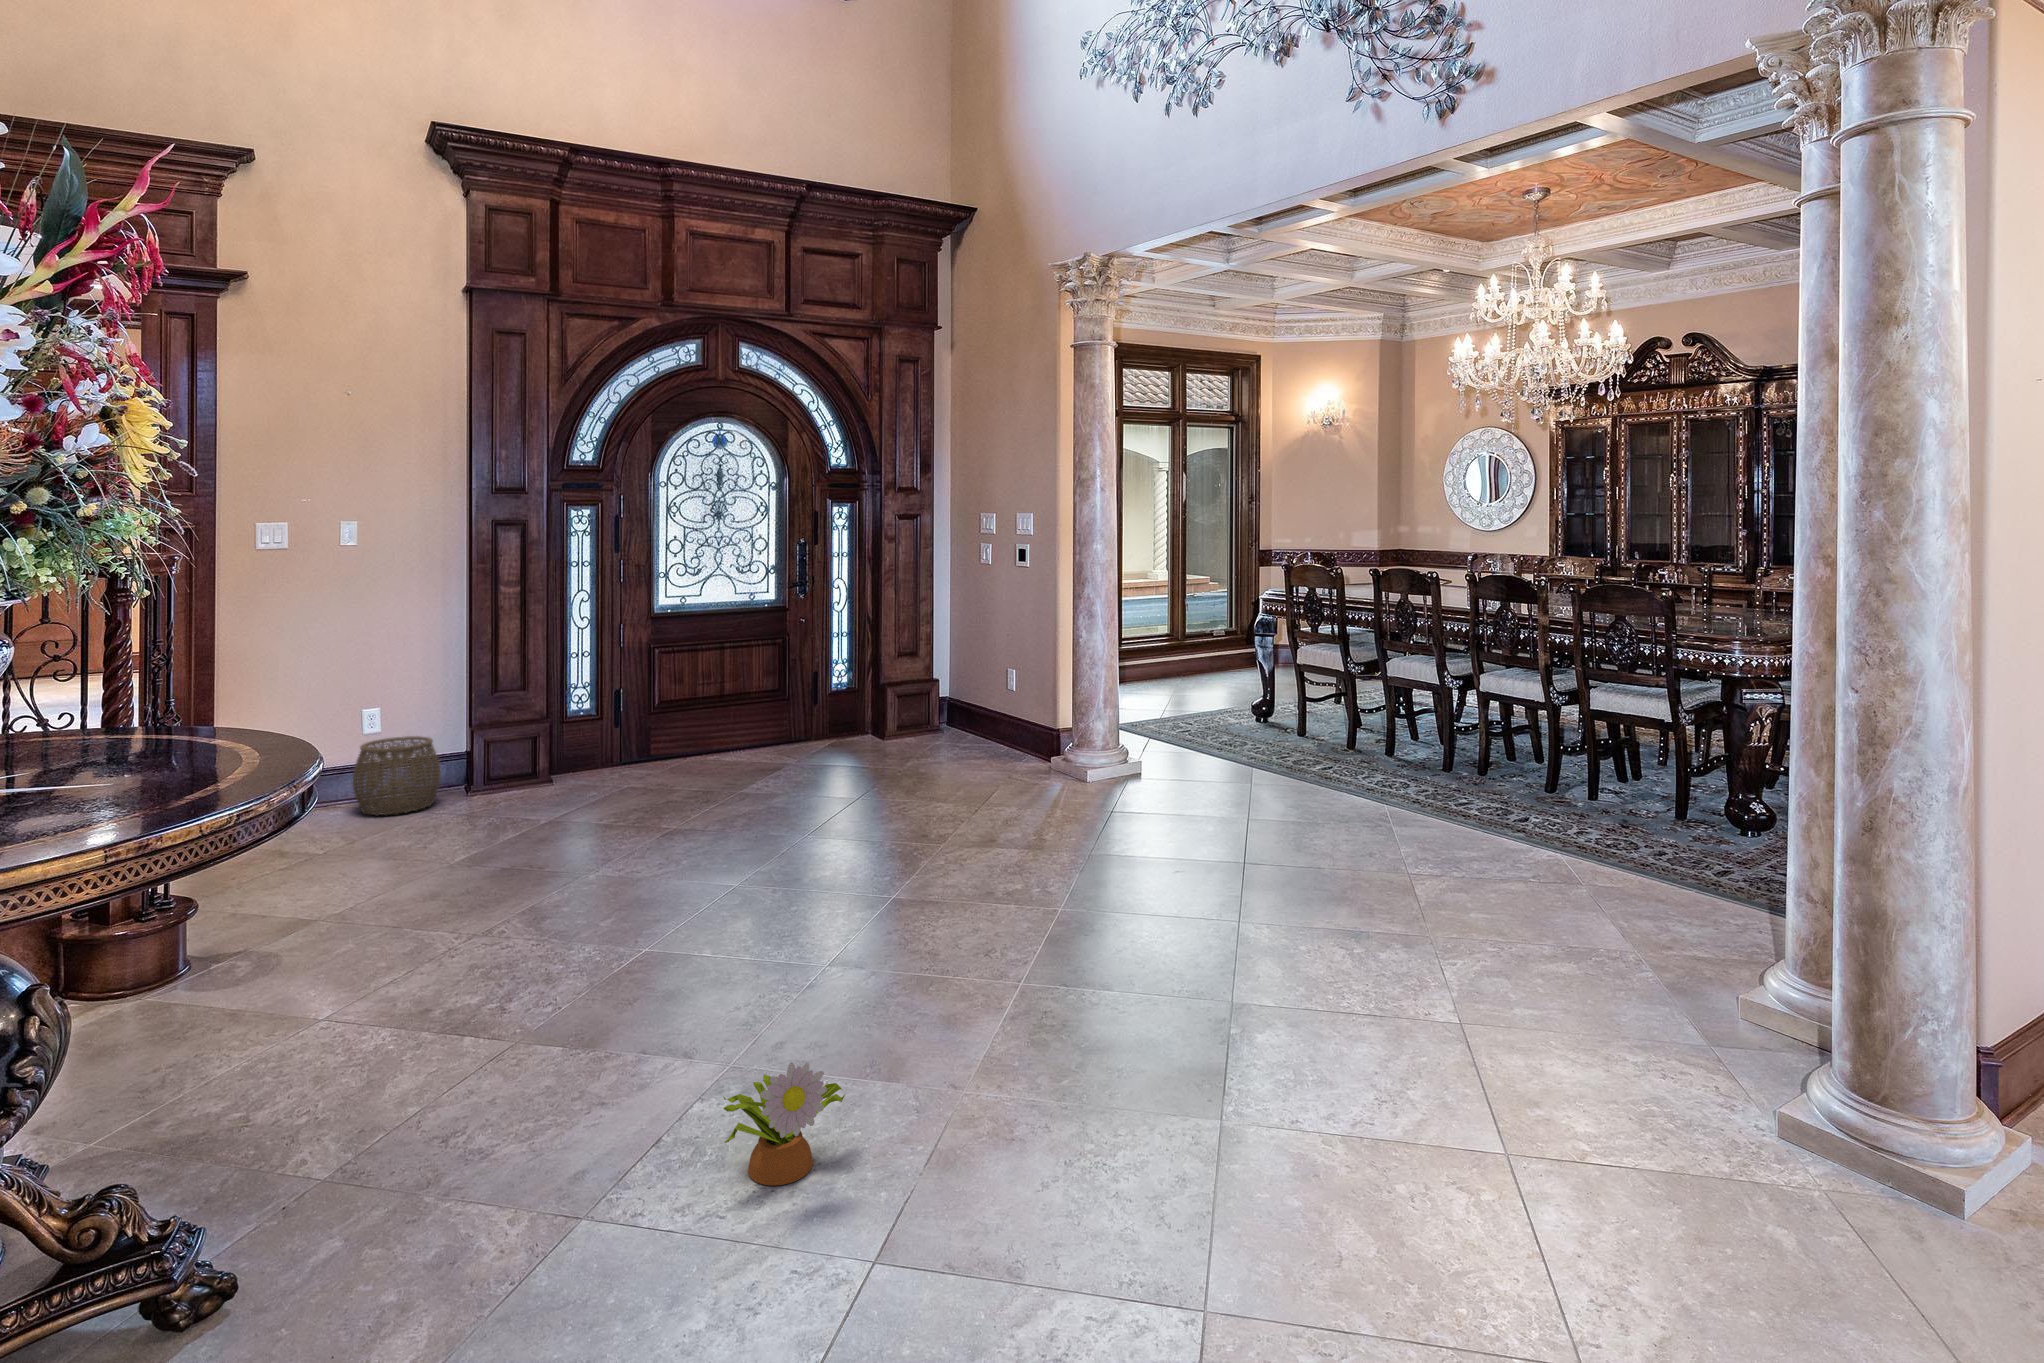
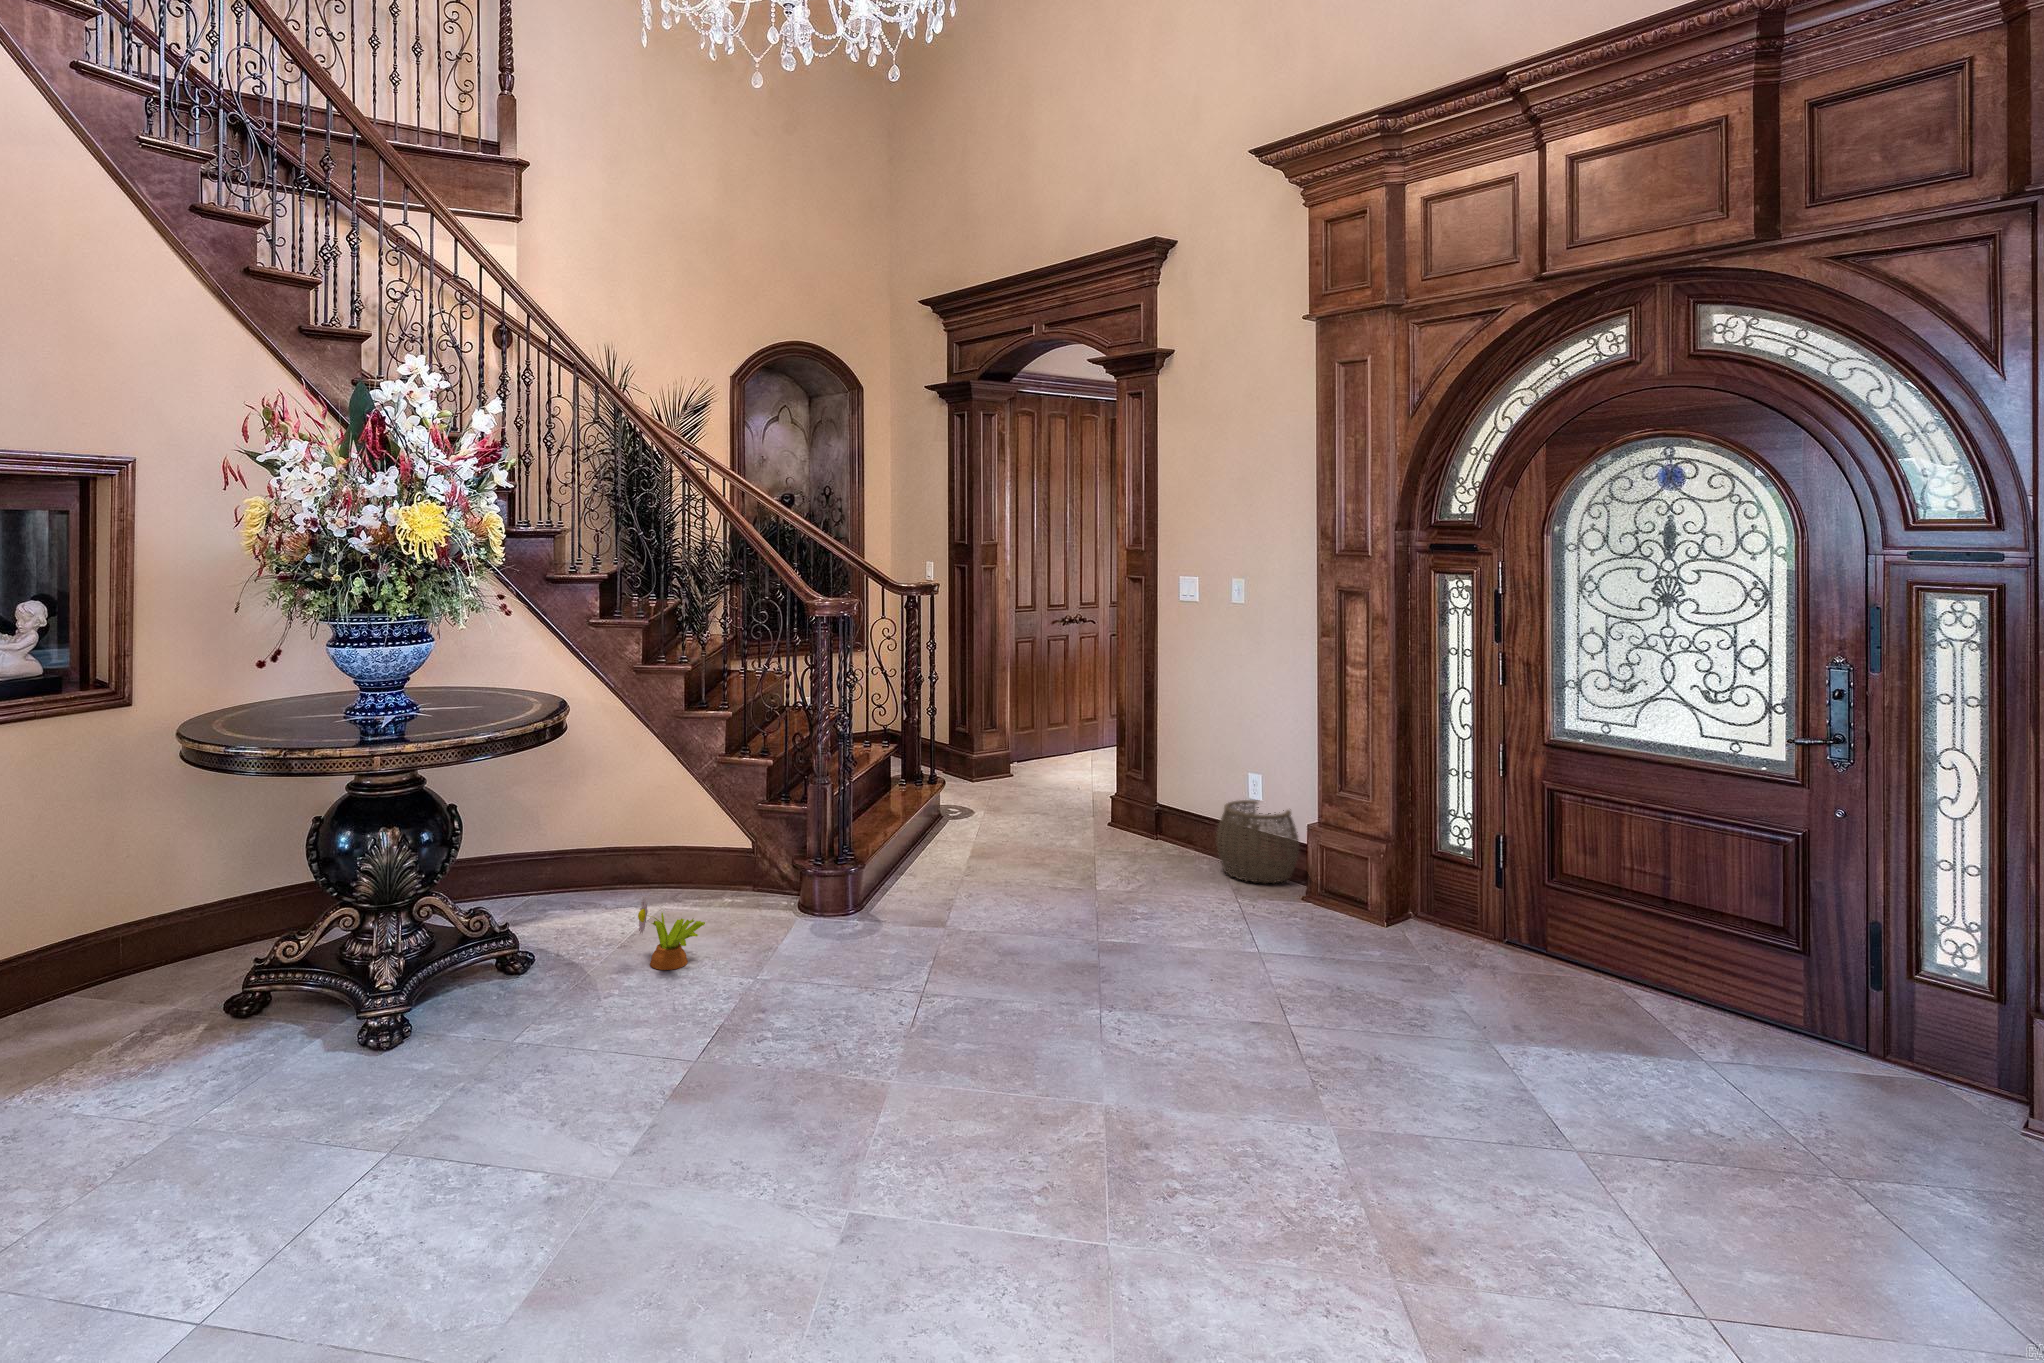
decorative plant: present [723,1062,845,1185] -> present [638,897,705,970]

